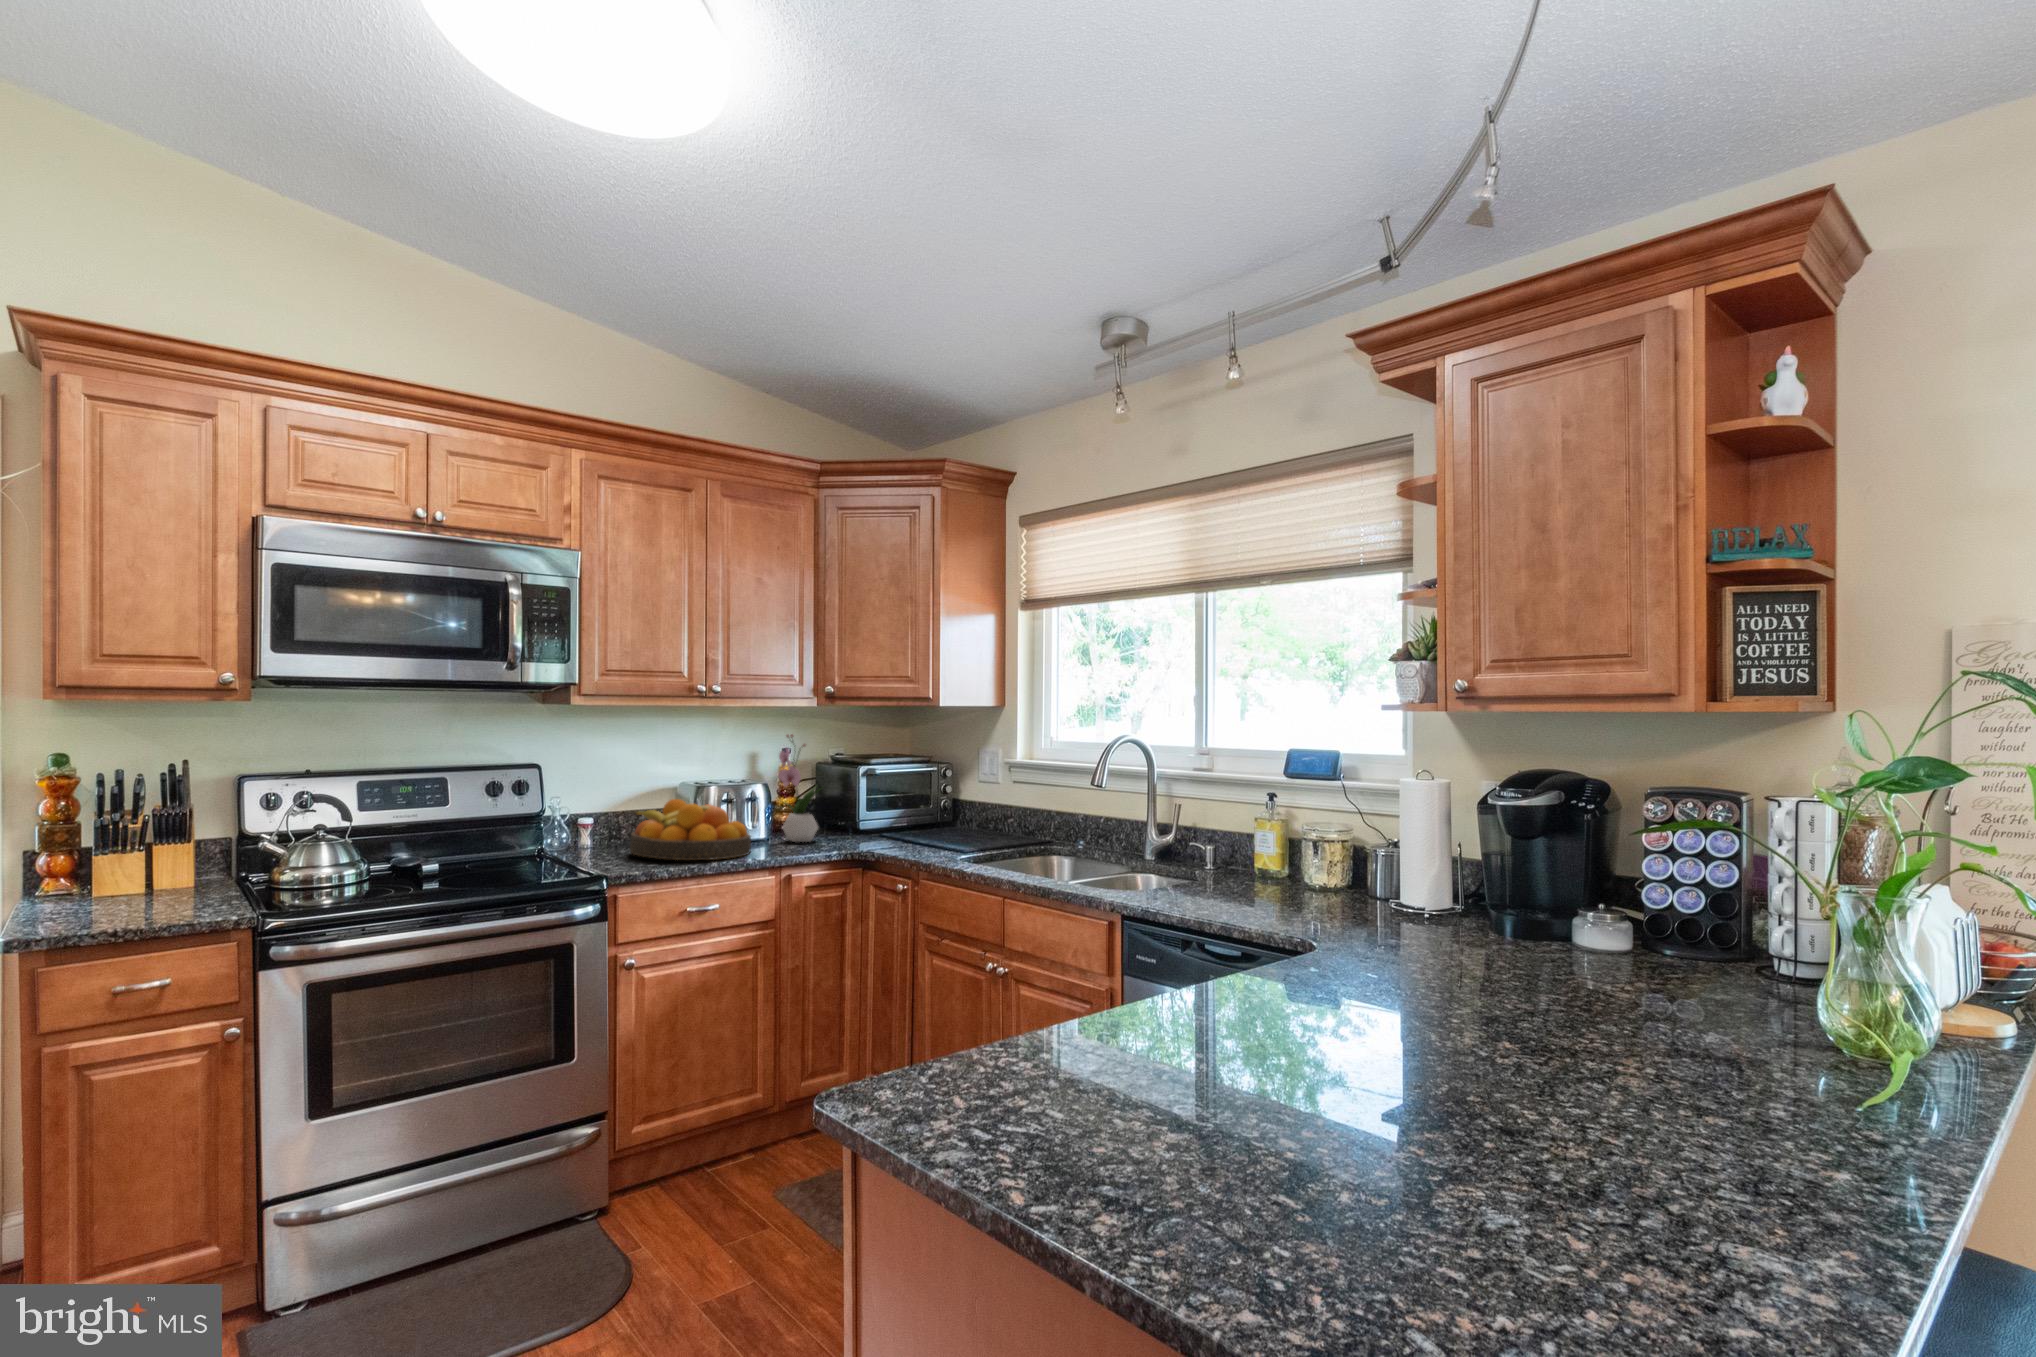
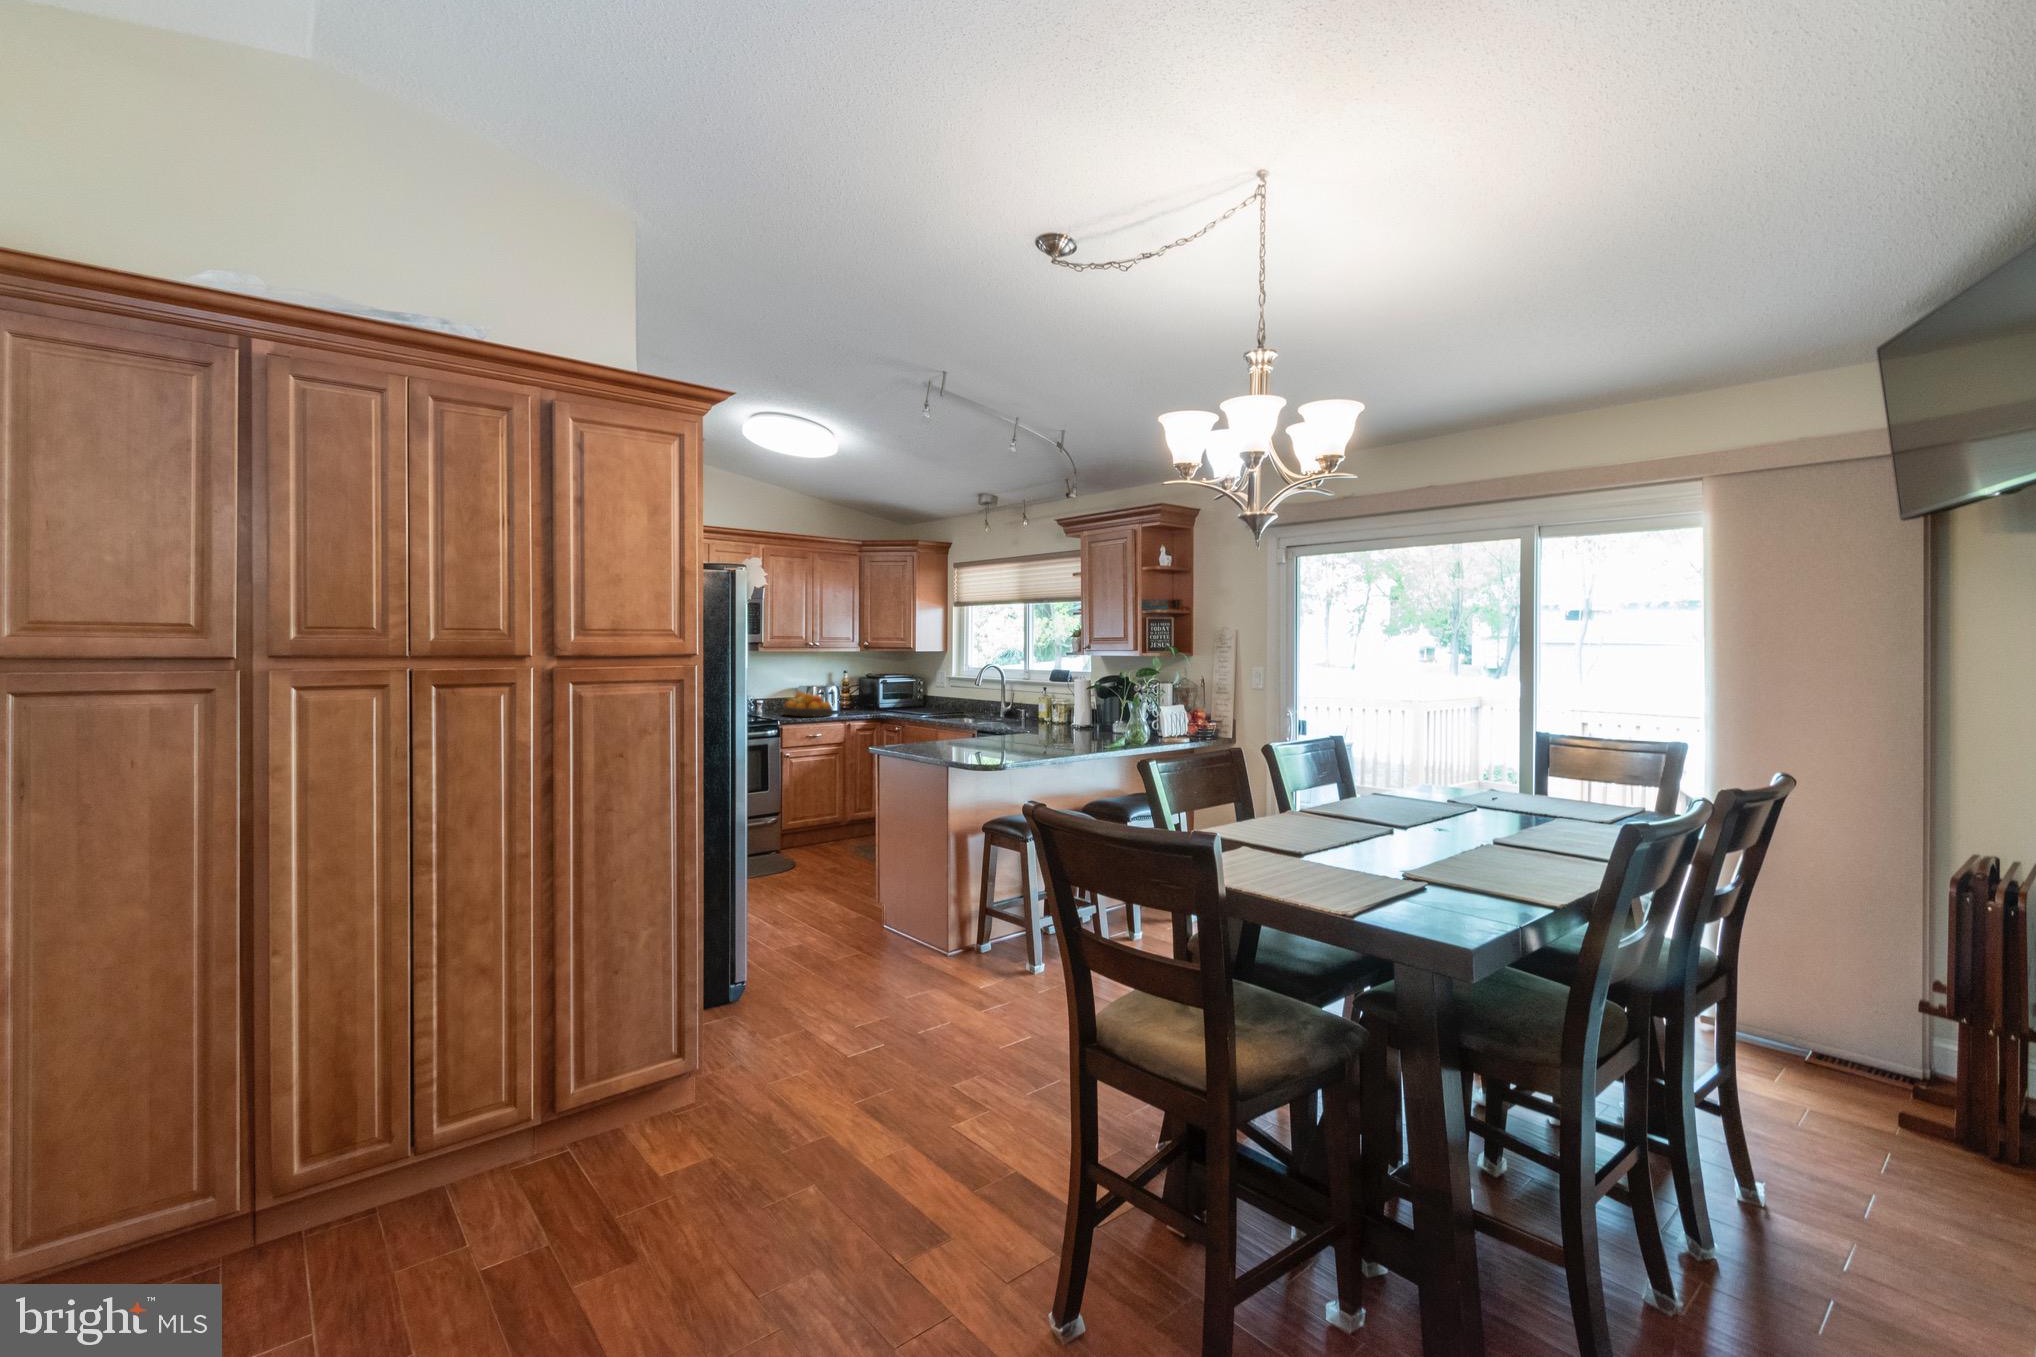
flower arrangement: present [778,735,821,842] -> none [843,665,864,712]

